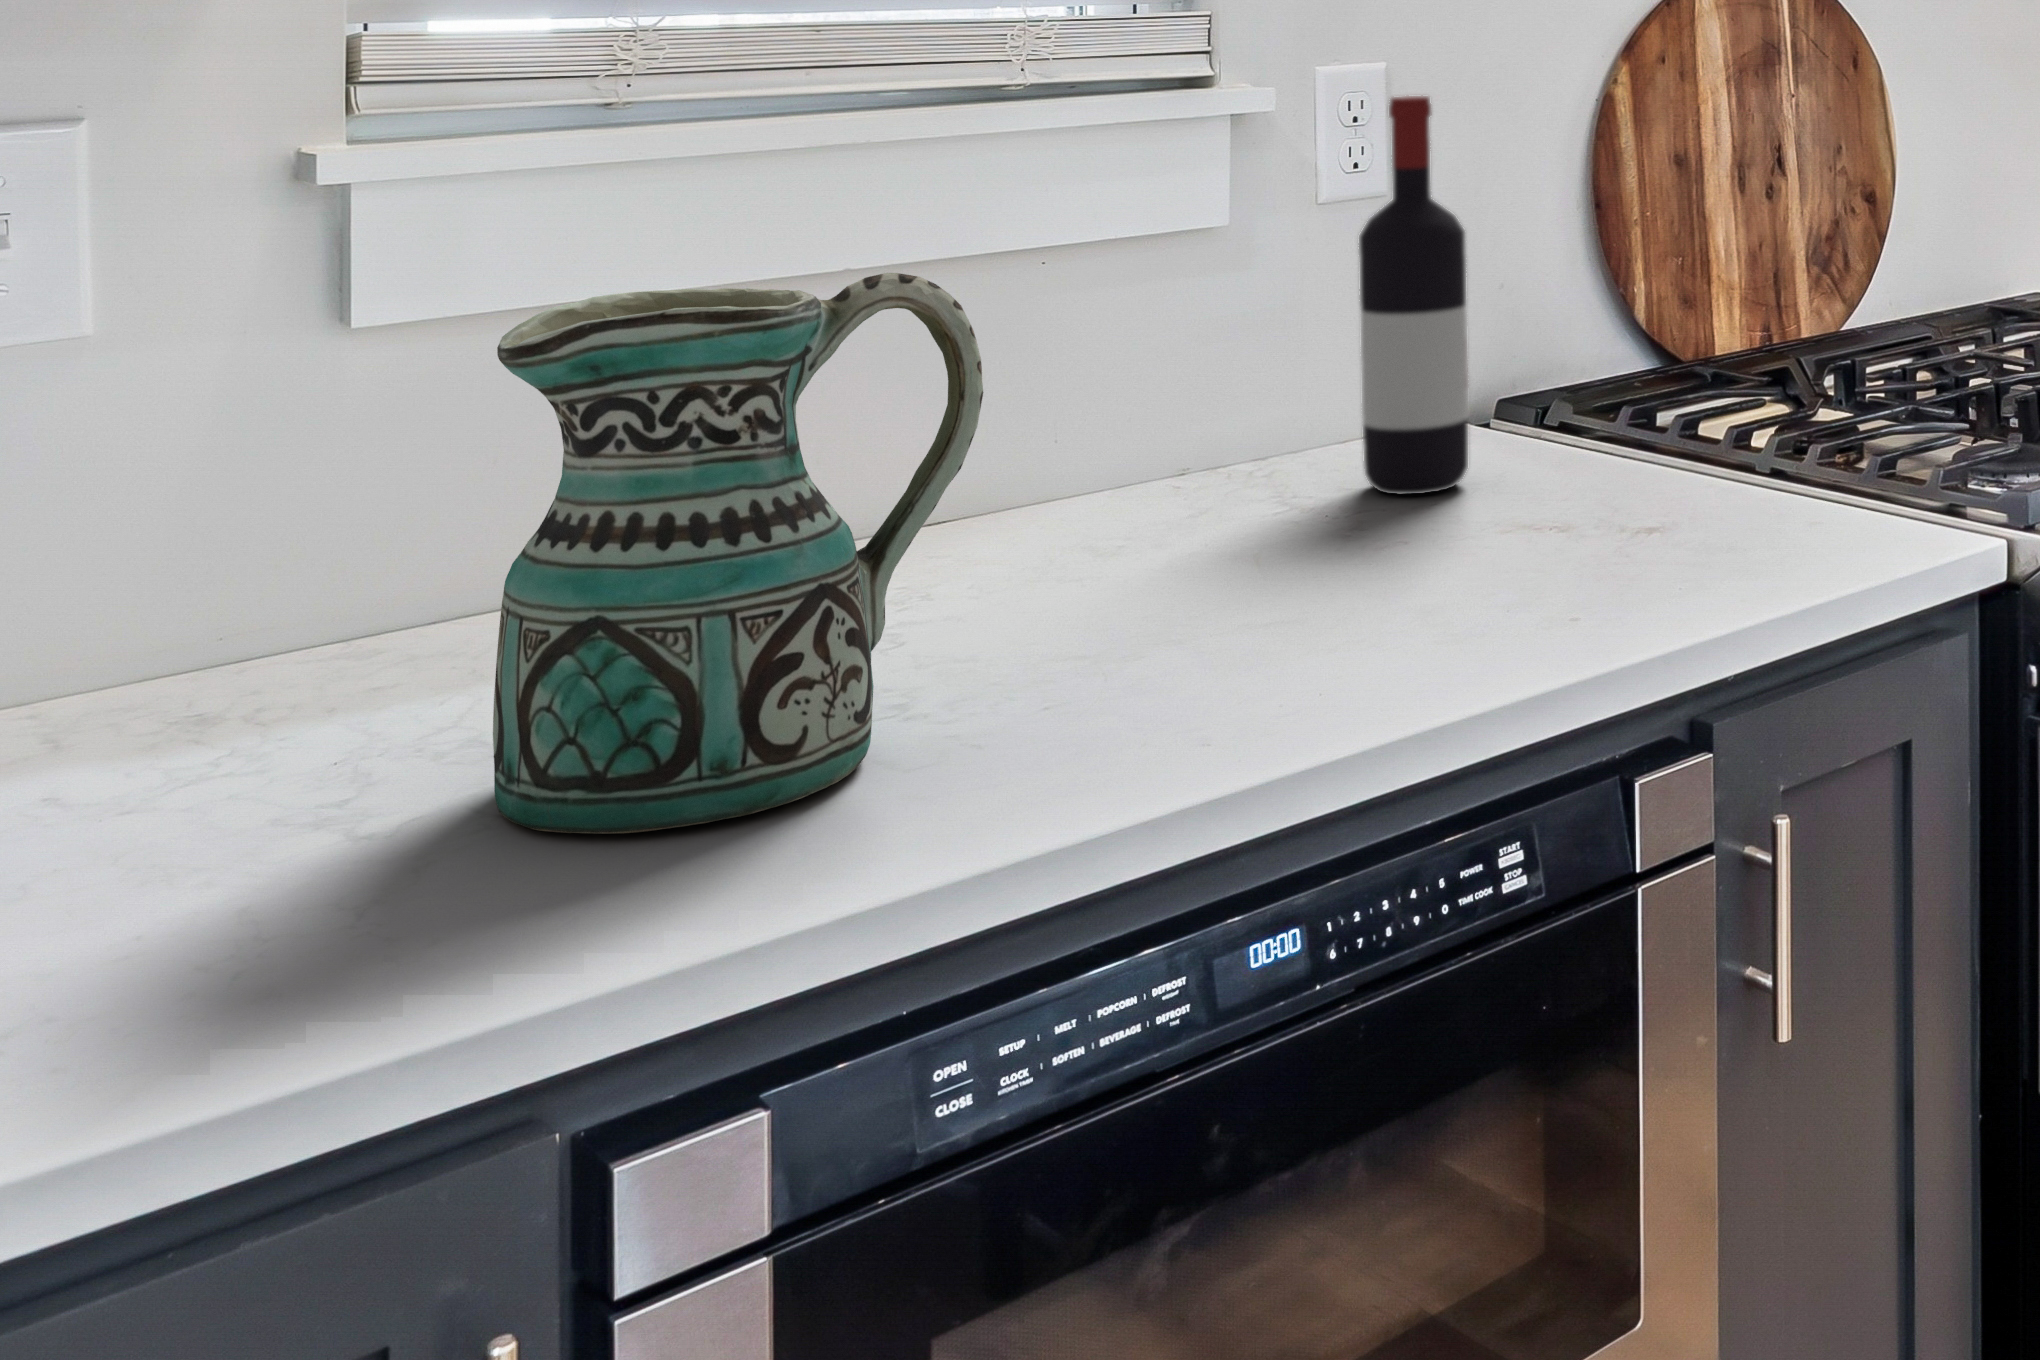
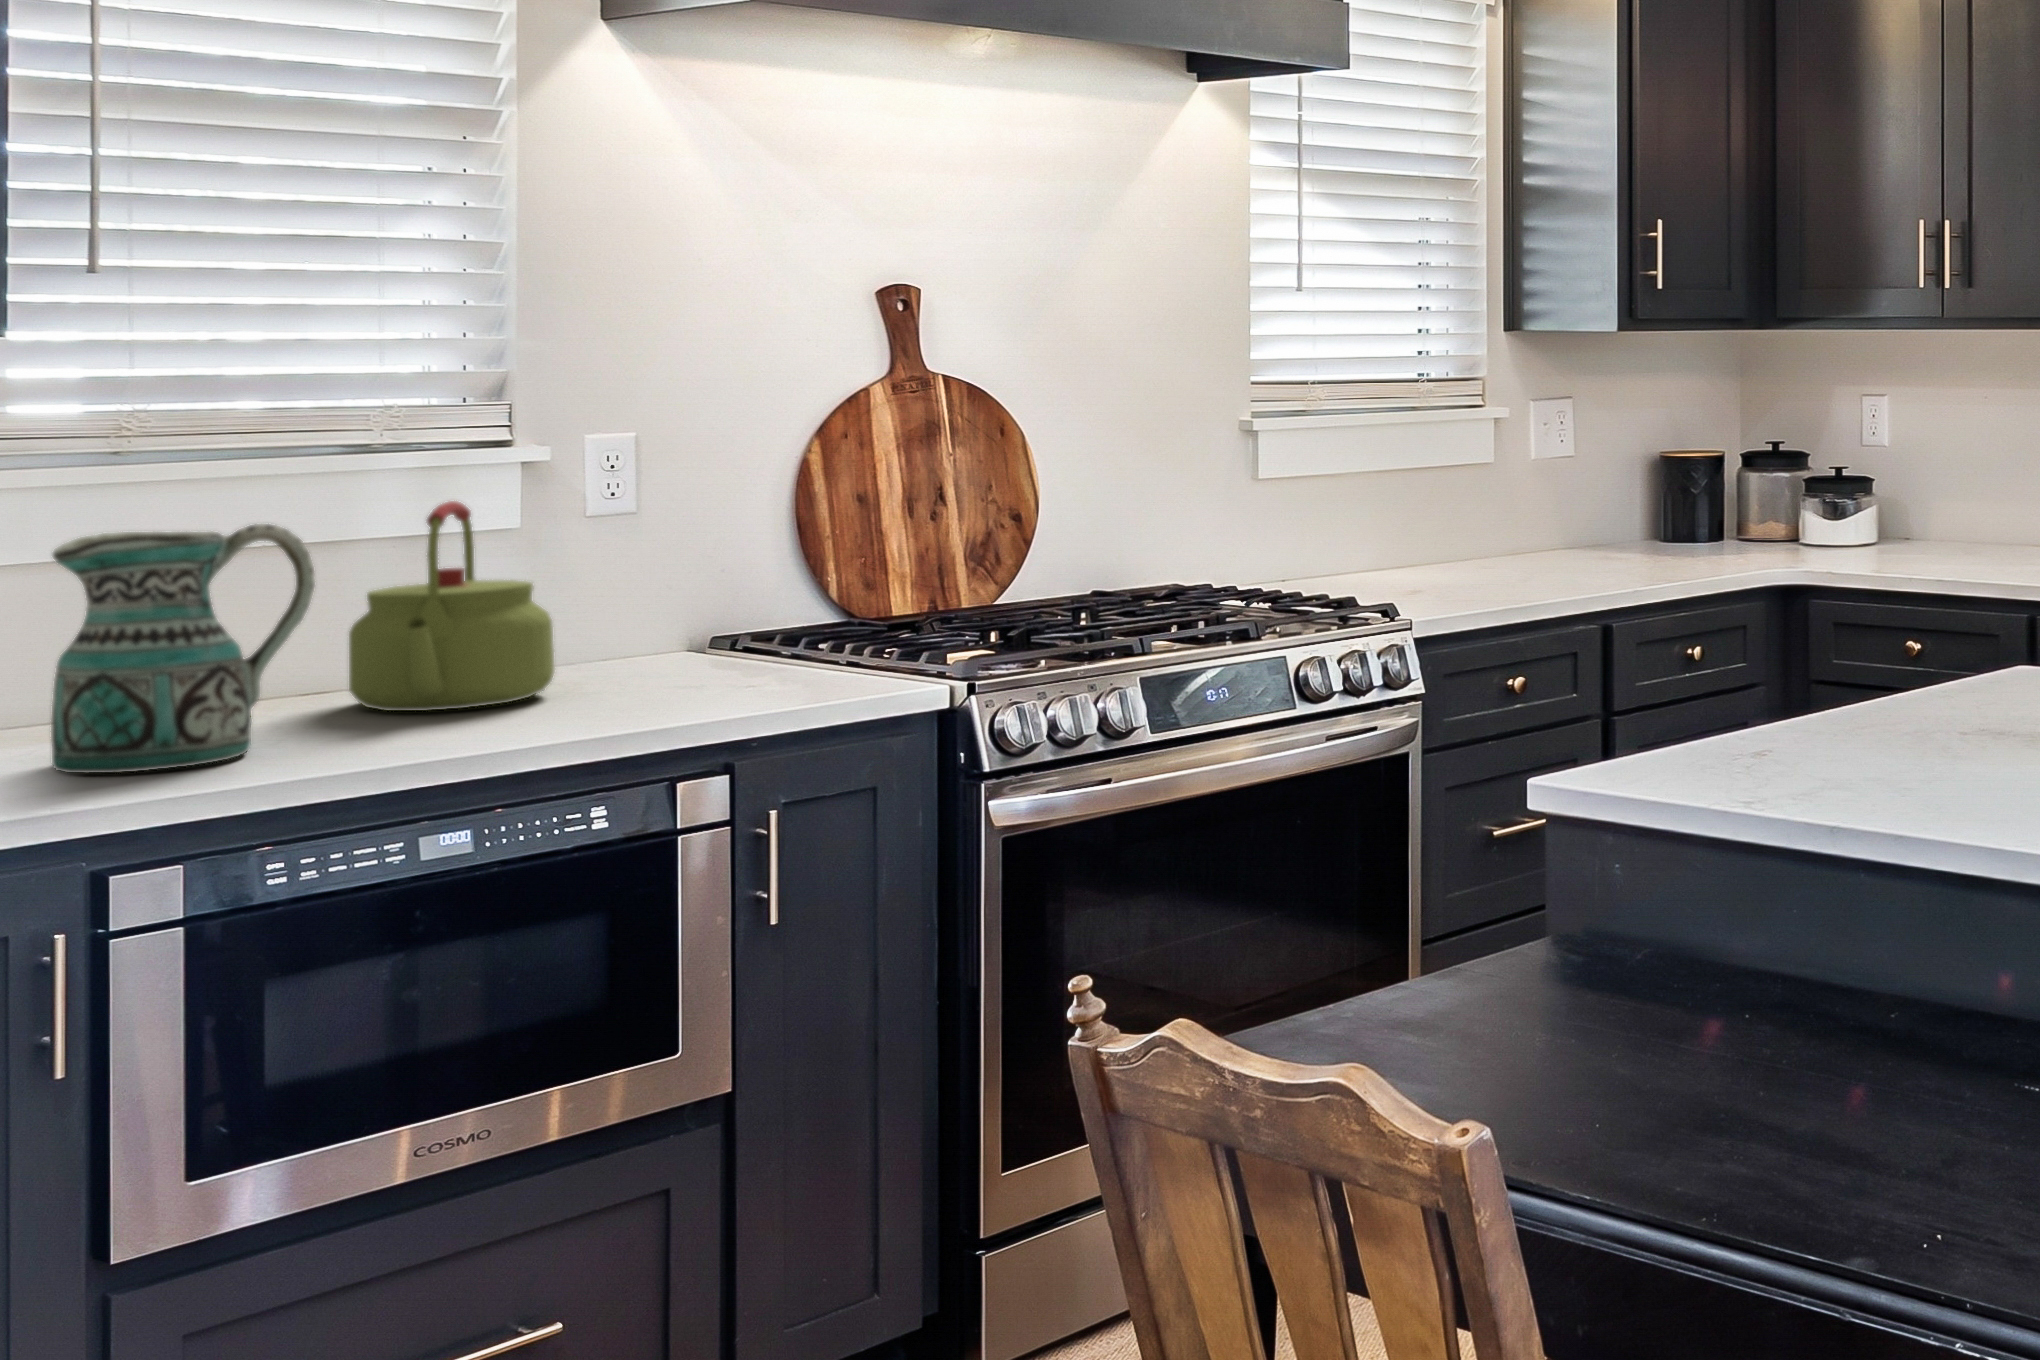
wine bottle: present [1359,96,1468,494] -> none [597,448,667,673]
kettle: none [995,200,1334,606] -> present [349,501,554,711]

